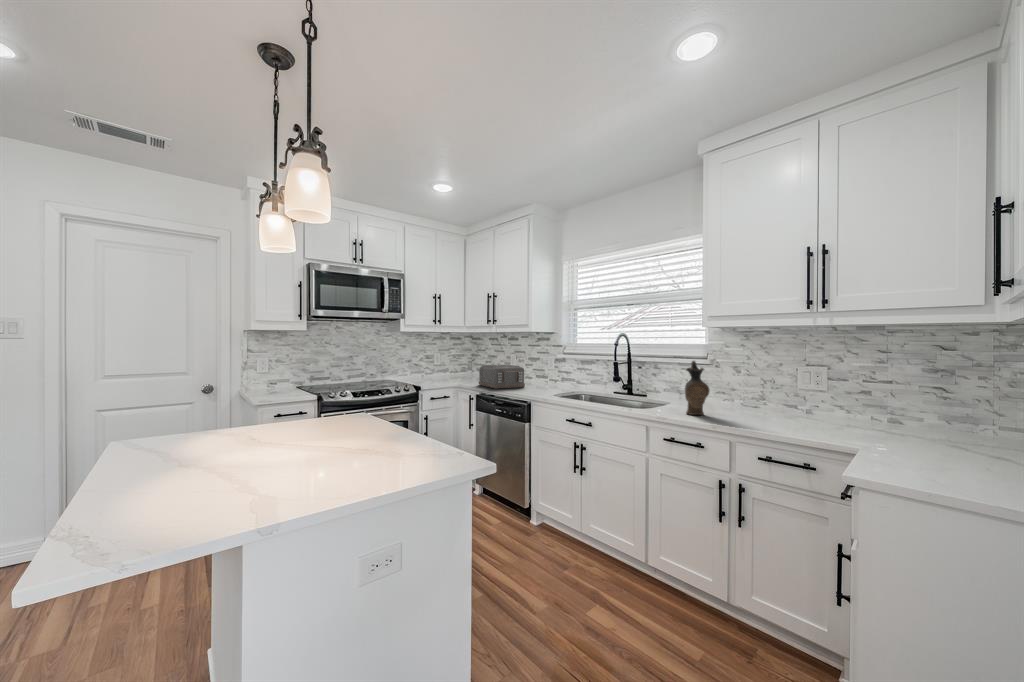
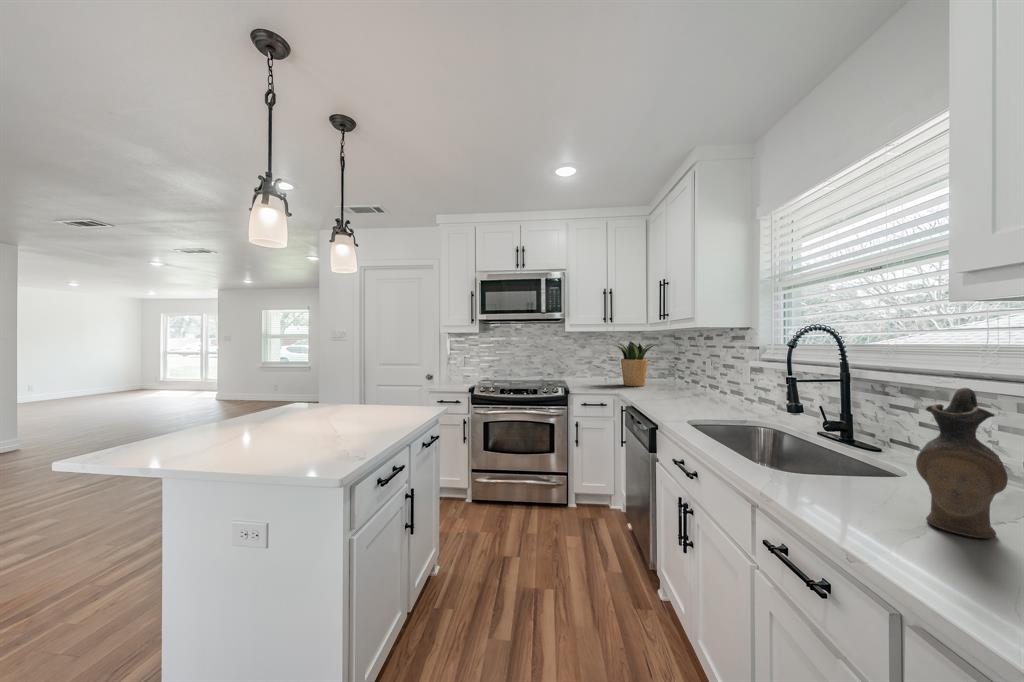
potted plant: none [431,340,471,380] -> present [615,341,655,386]
toaster: present [479,365,525,388] -> none [644,371,698,404]

